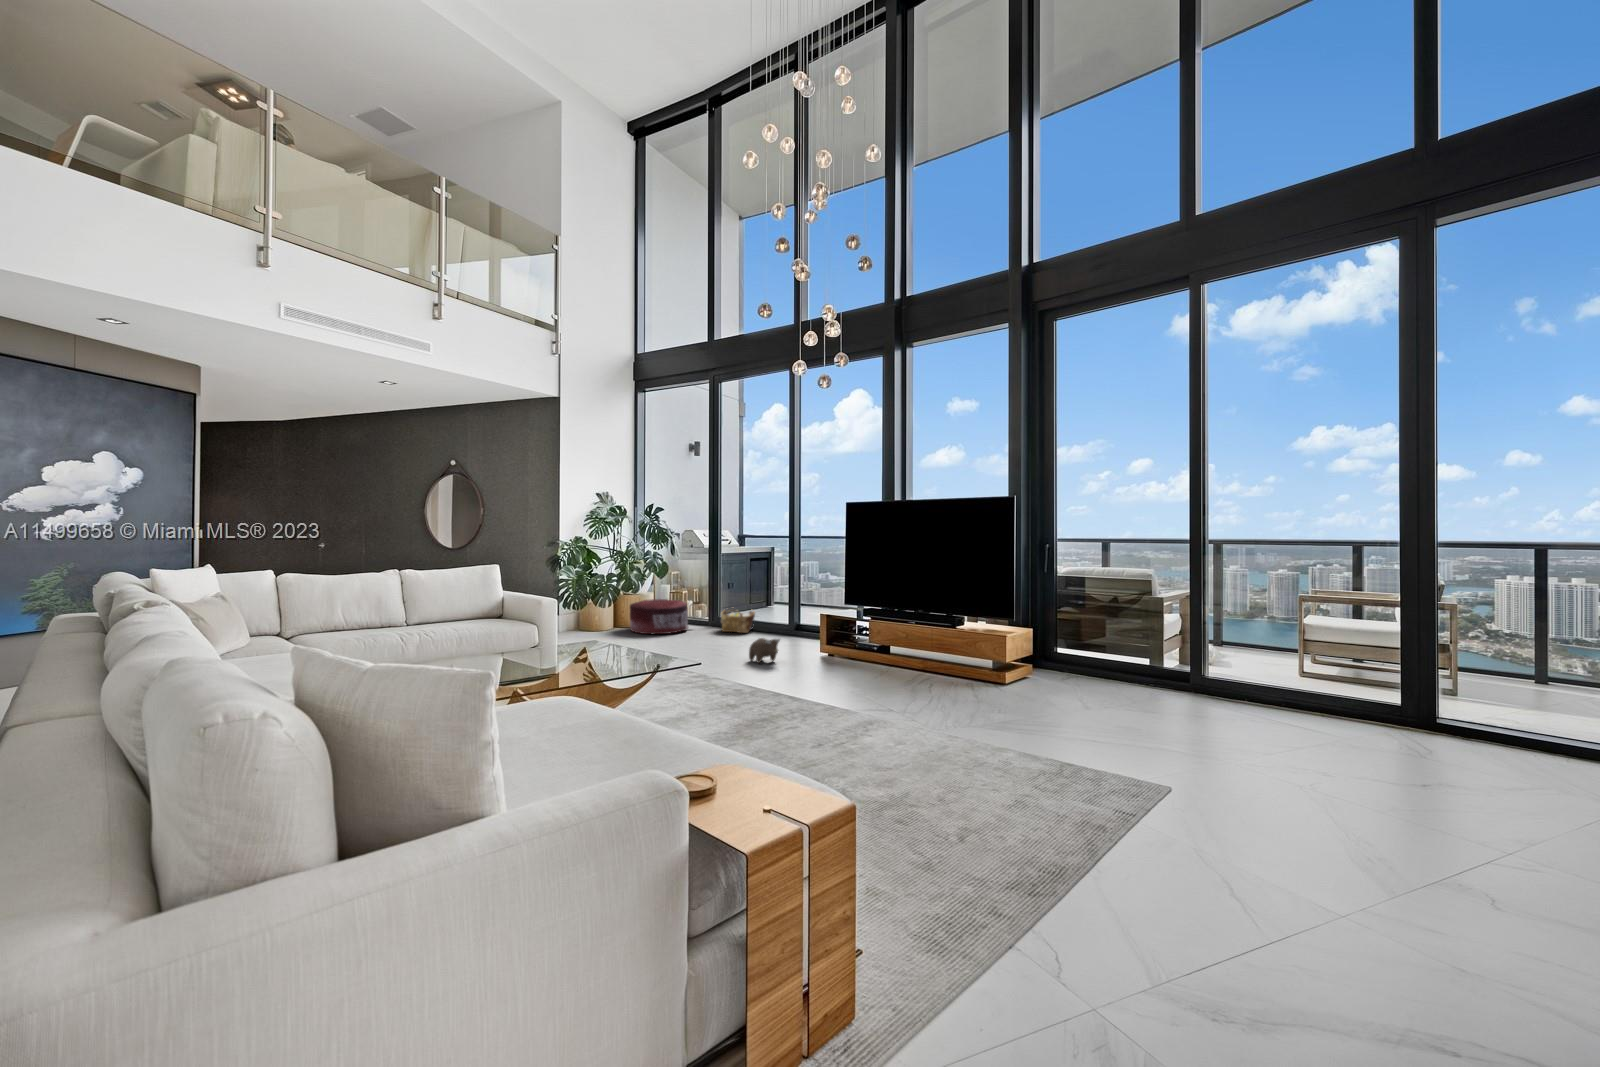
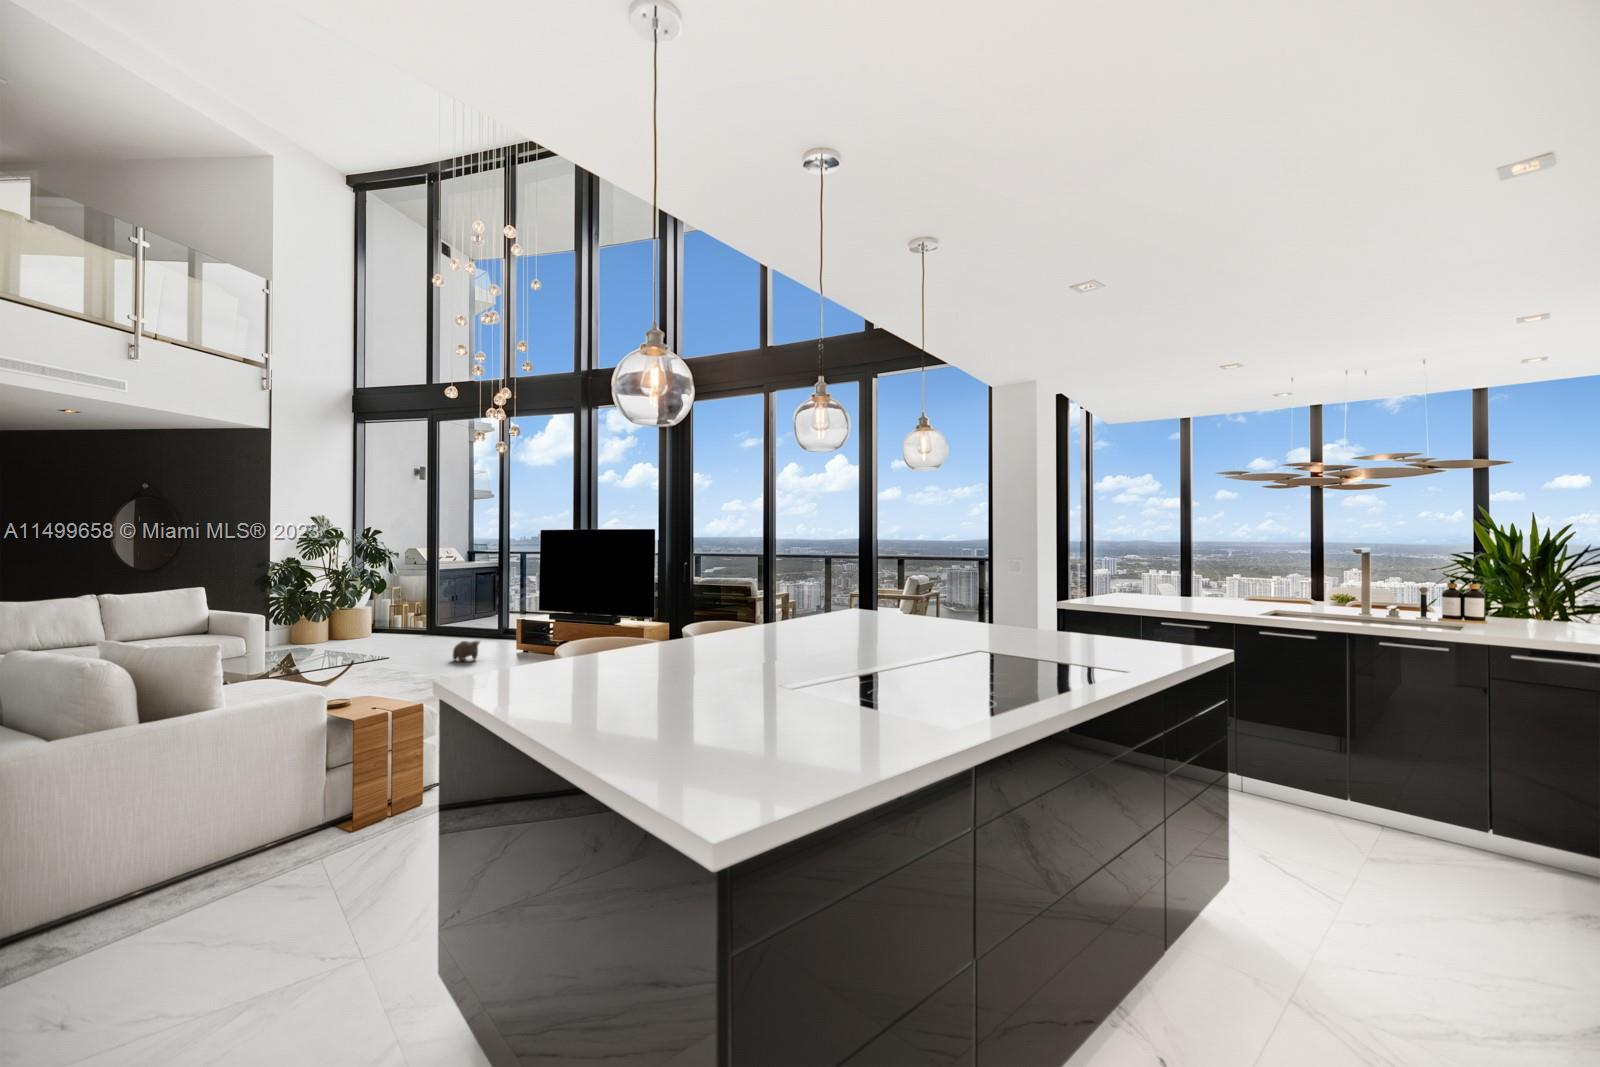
pouf: present [630,599,688,634] -> none [344,612,406,644]
woven basket: present [721,610,755,633] -> none [437,612,470,639]

